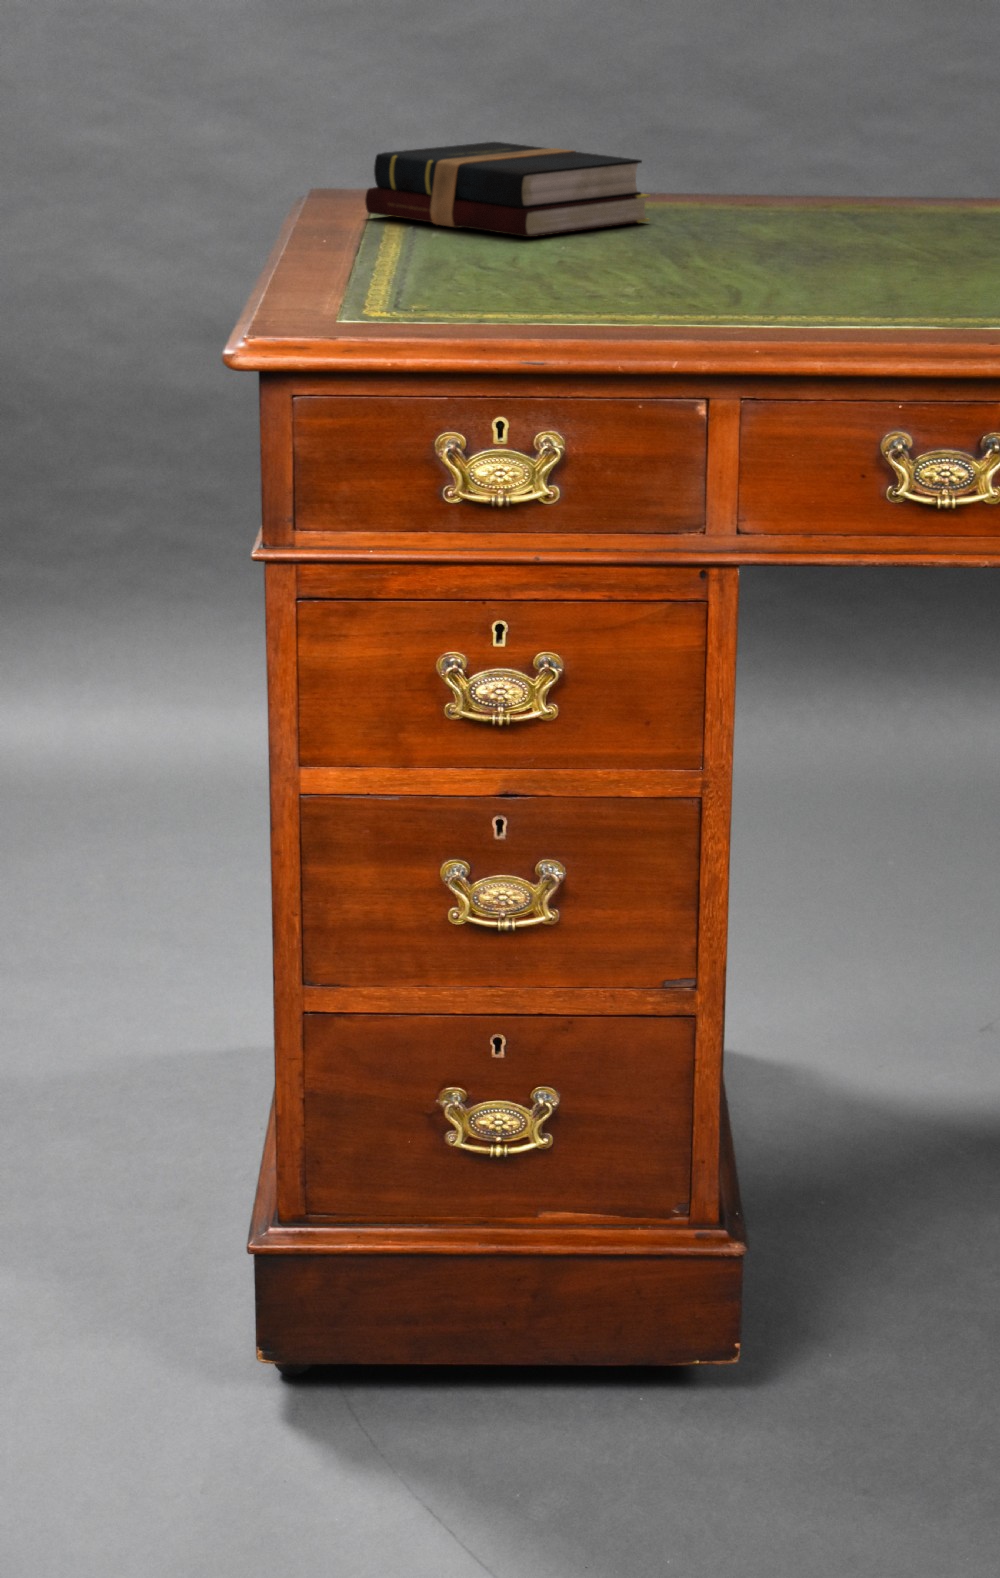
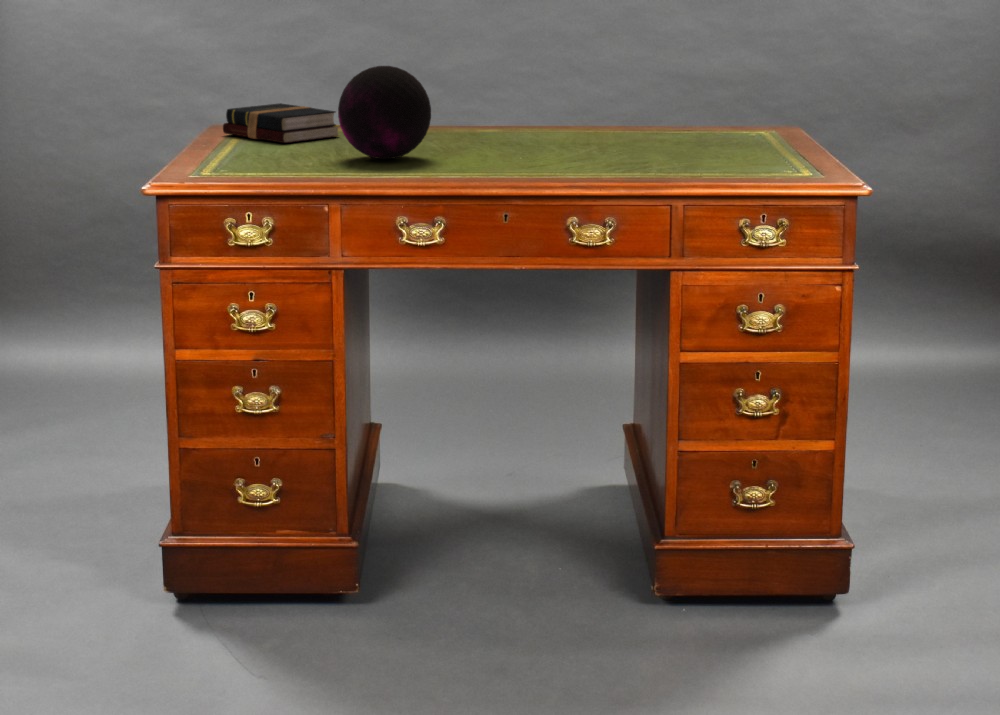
decorative orb: none [695,39,931,279] -> present [338,66,431,159]

